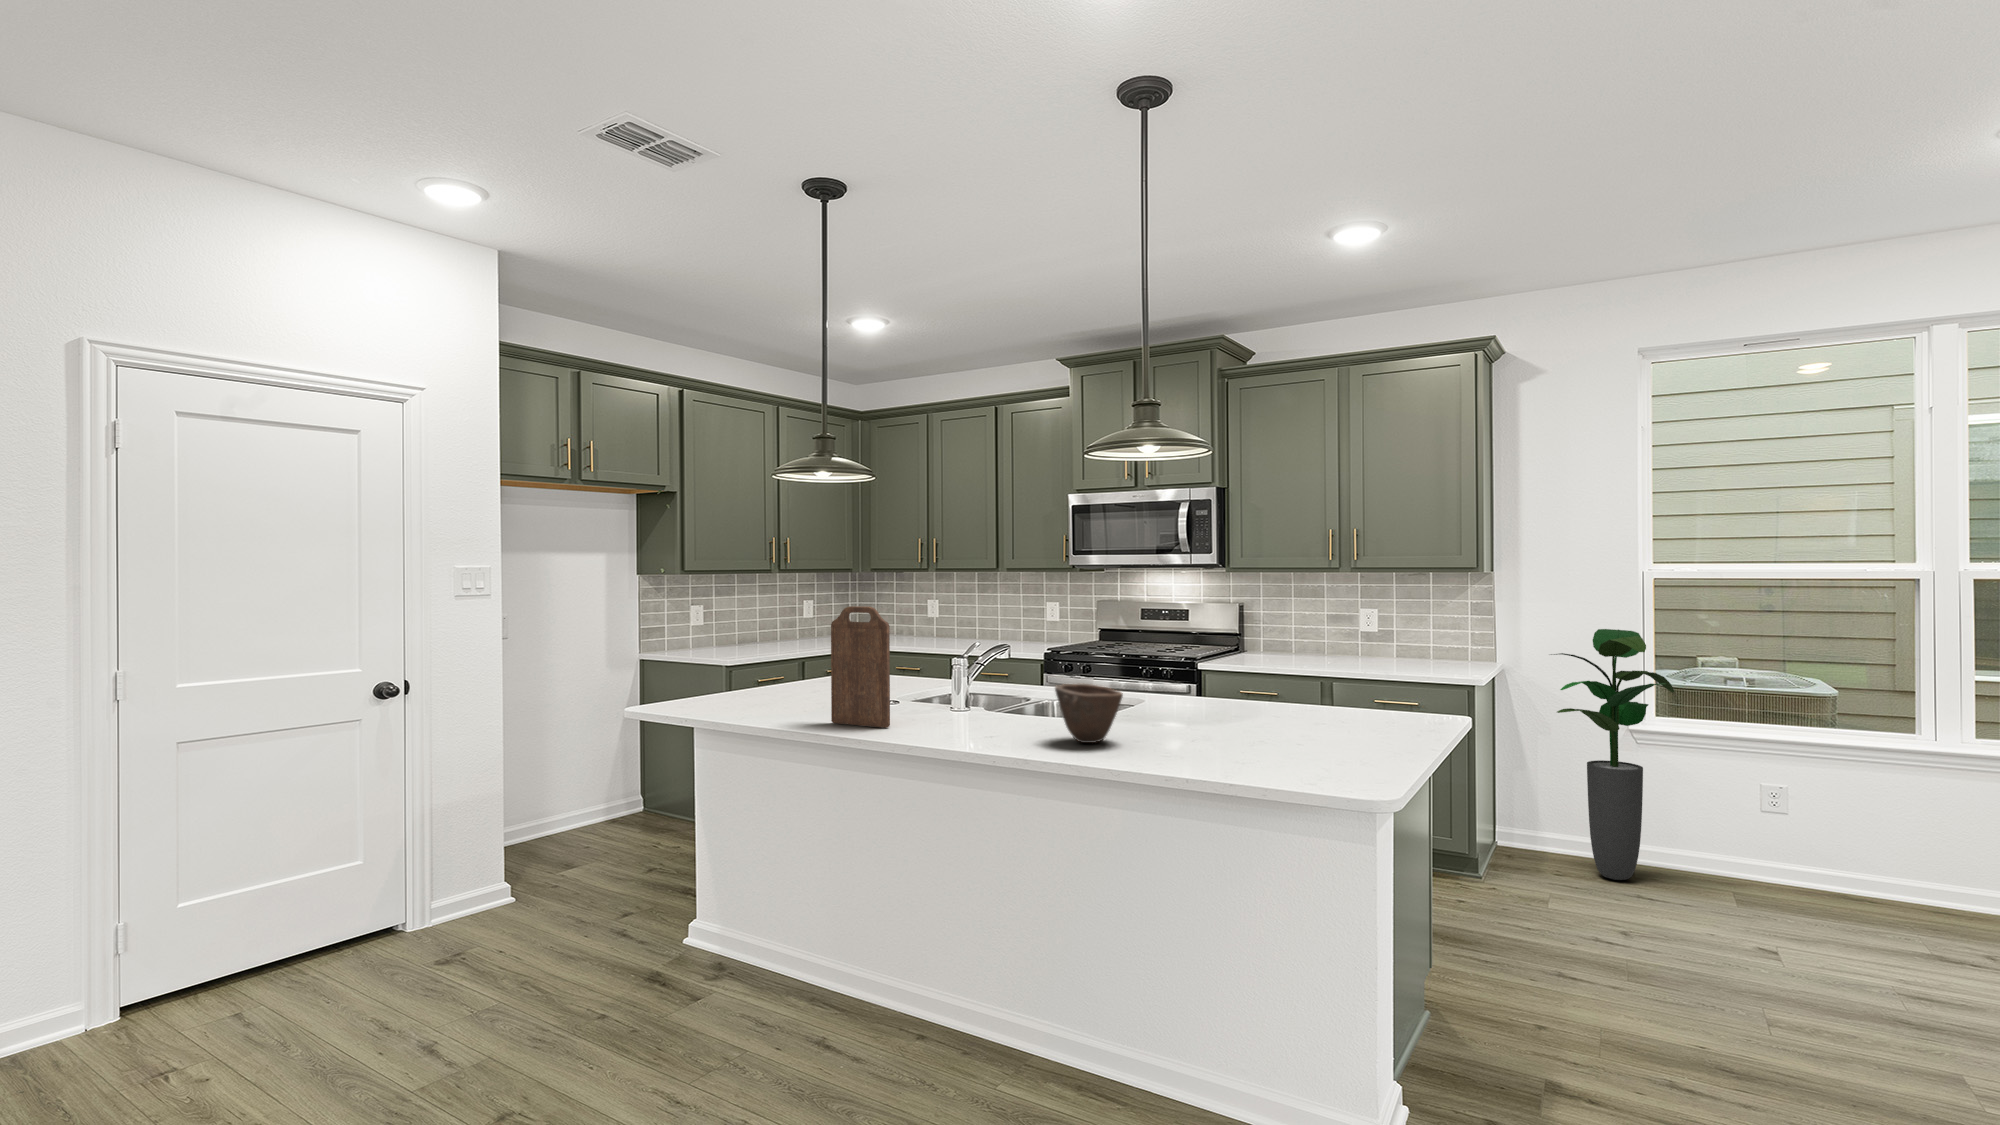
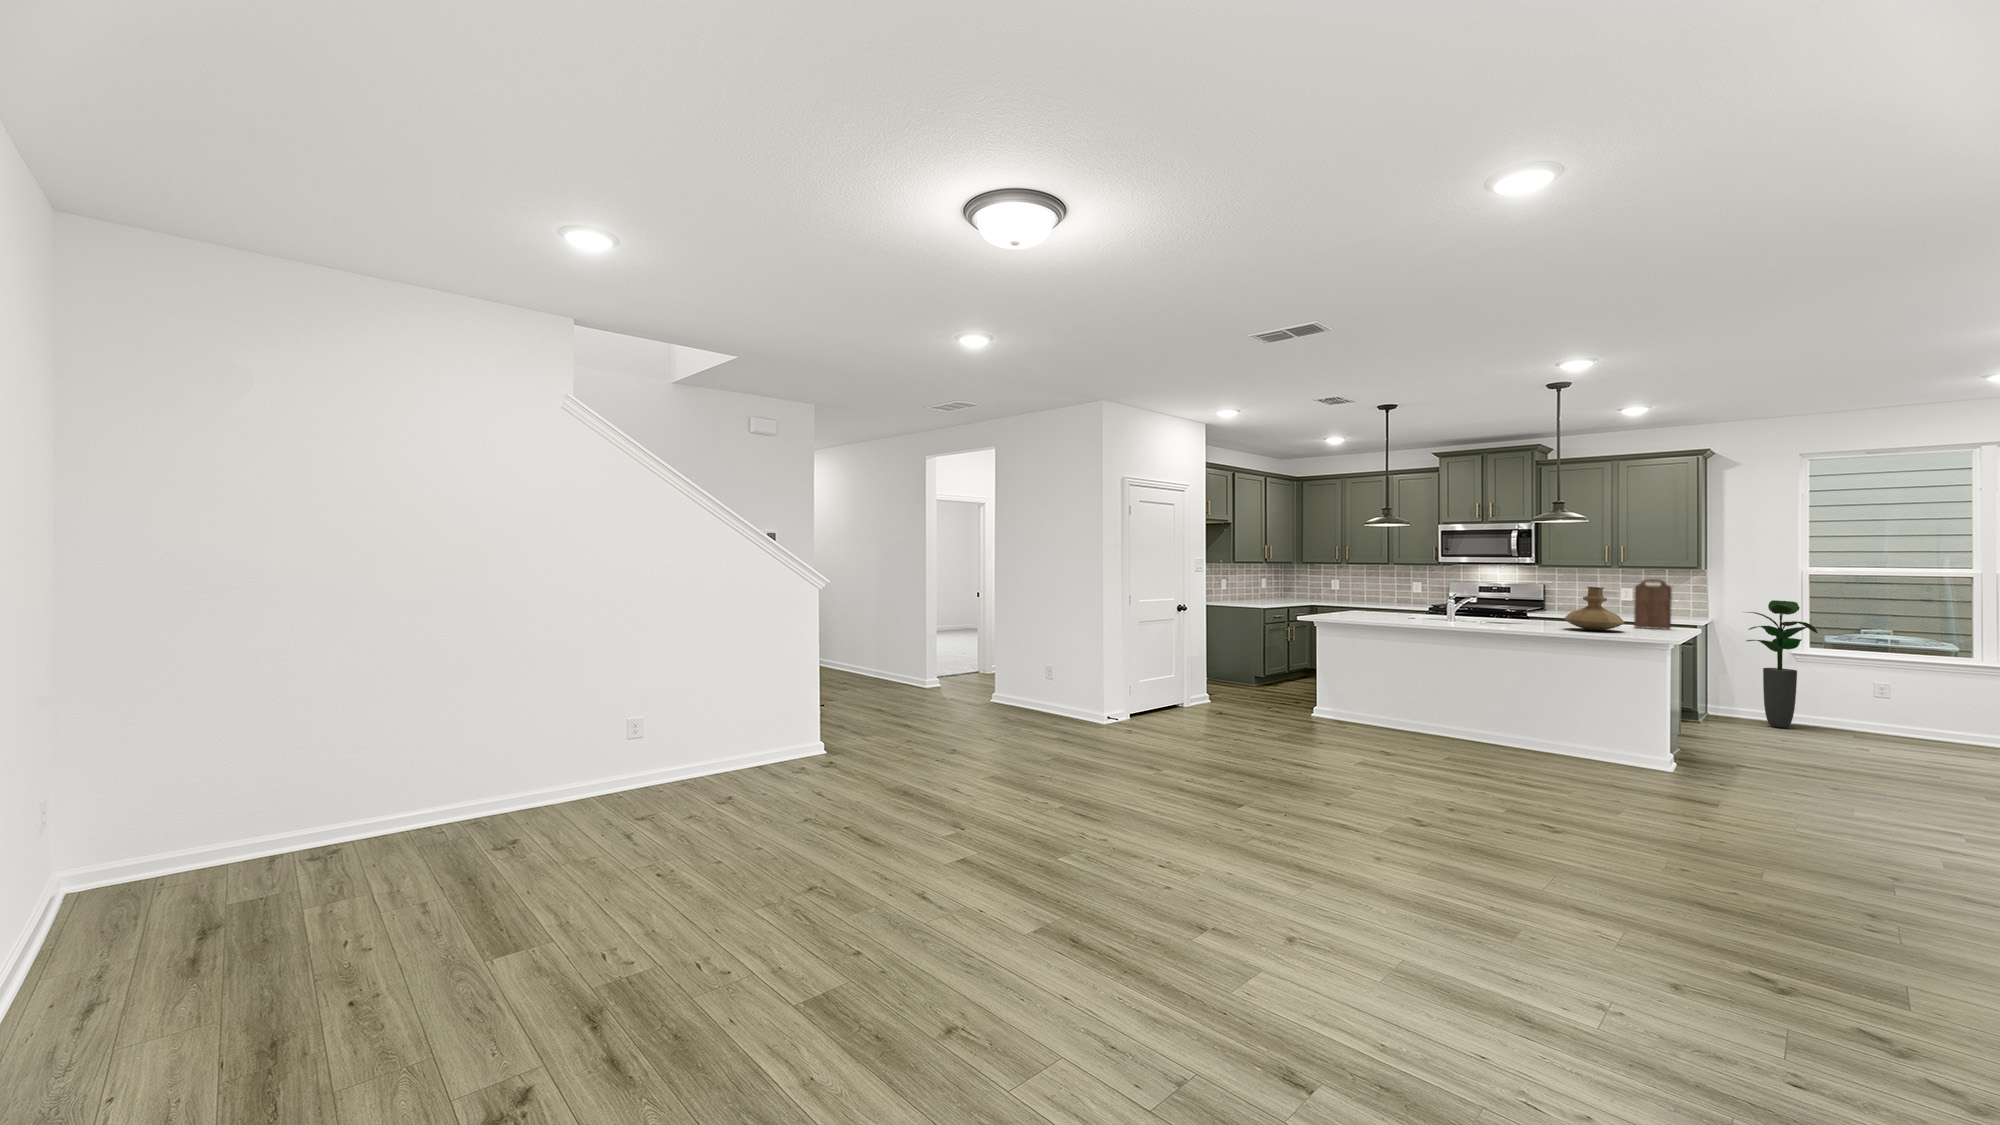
cutting board: present [831,606,890,728] -> present [1634,579,1672,629]
vase: none [1175,625,1301,735] -> present [1564,587,1625,630]
bowl: present [1055,684,1123,743] -> none [1516,608,1548,630]

